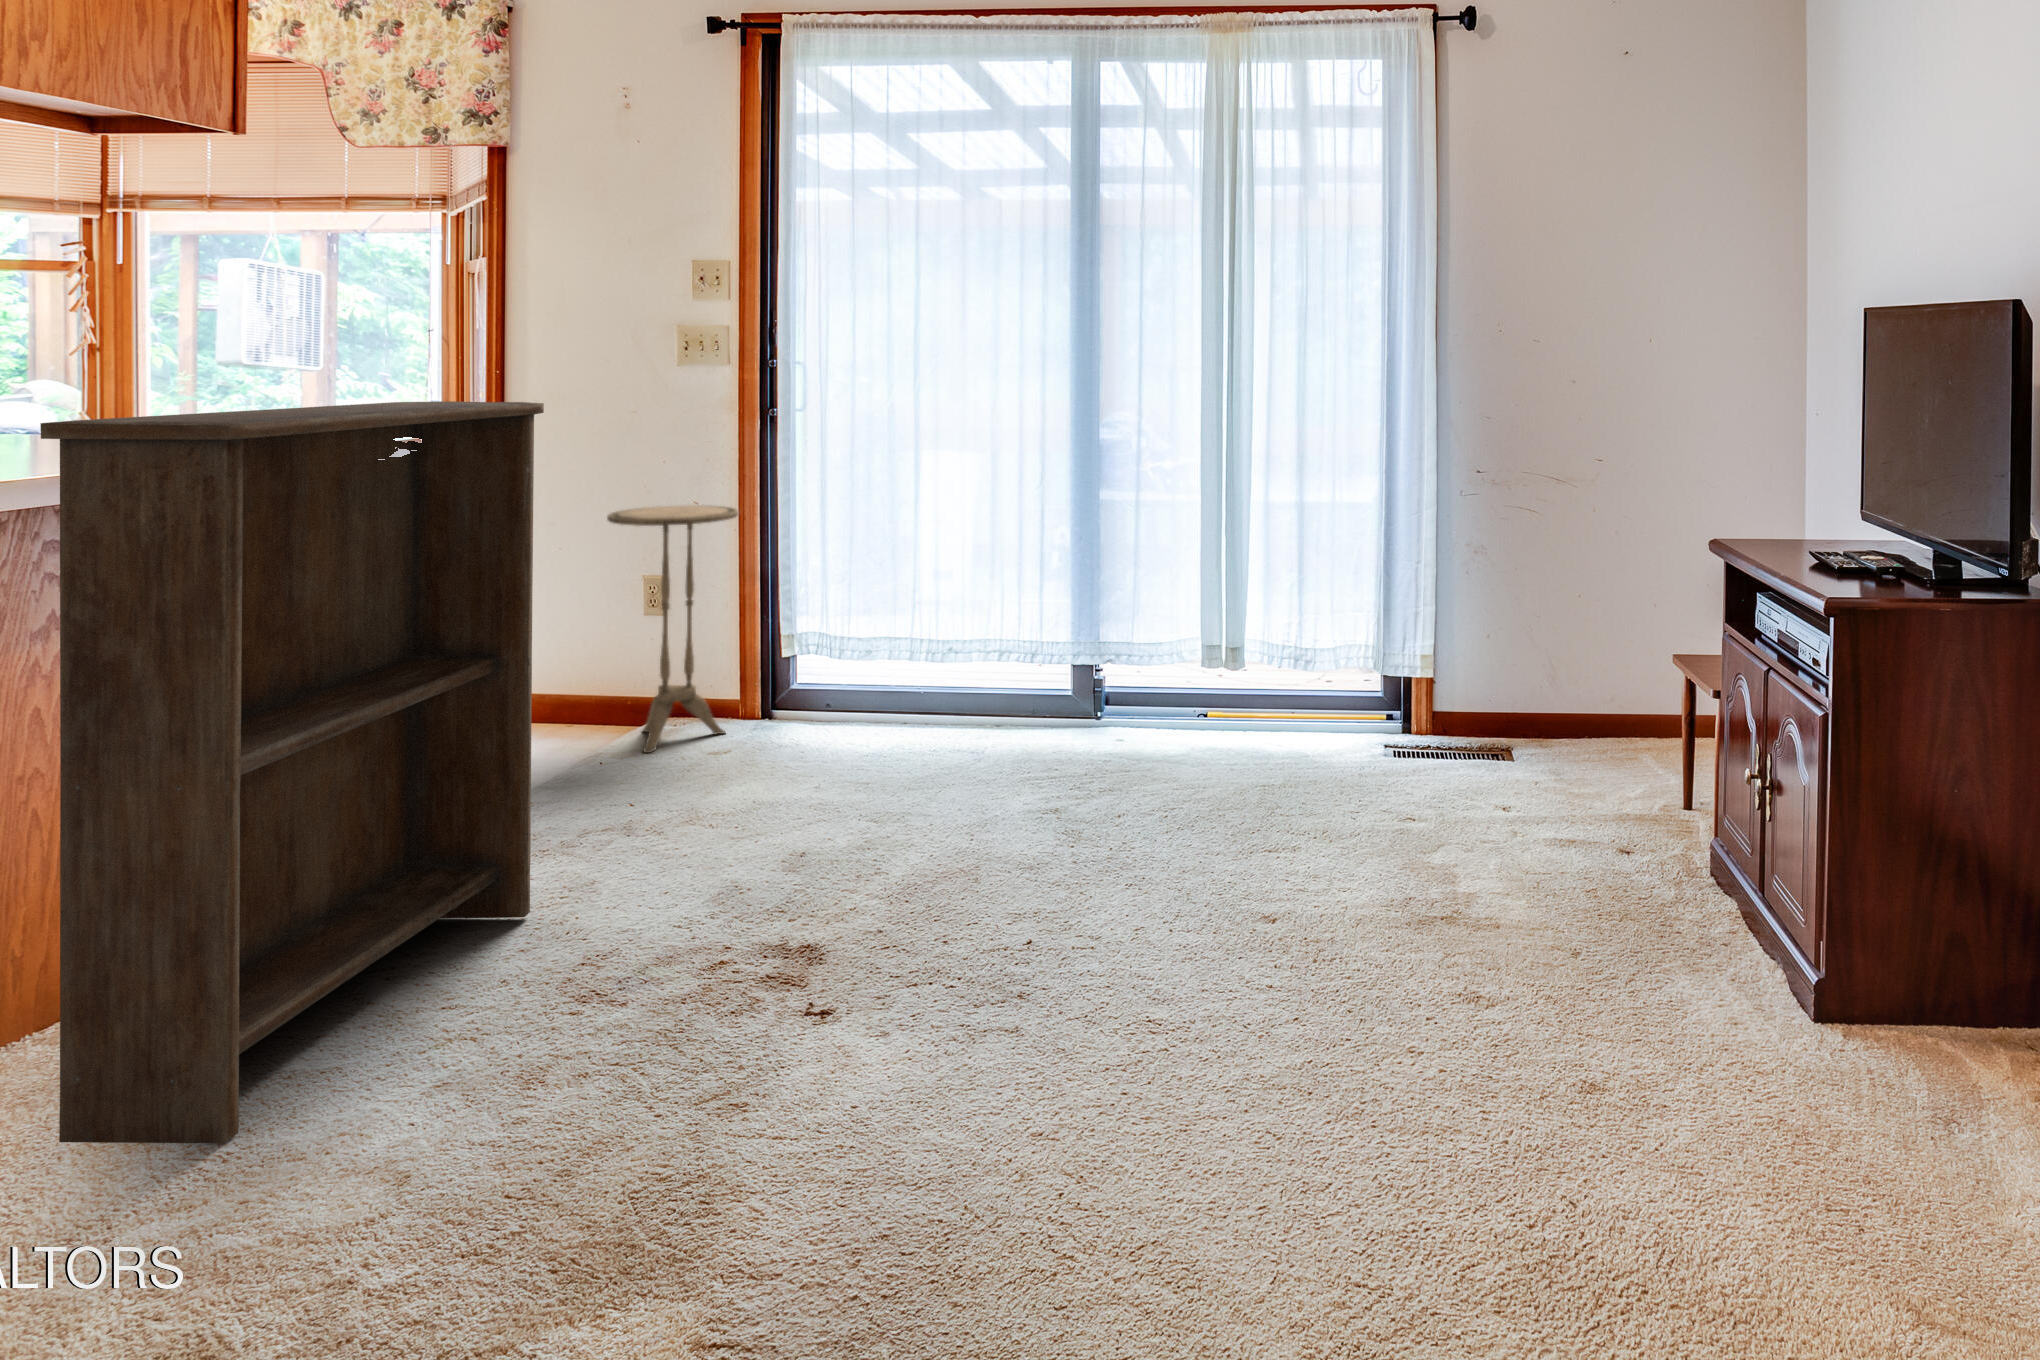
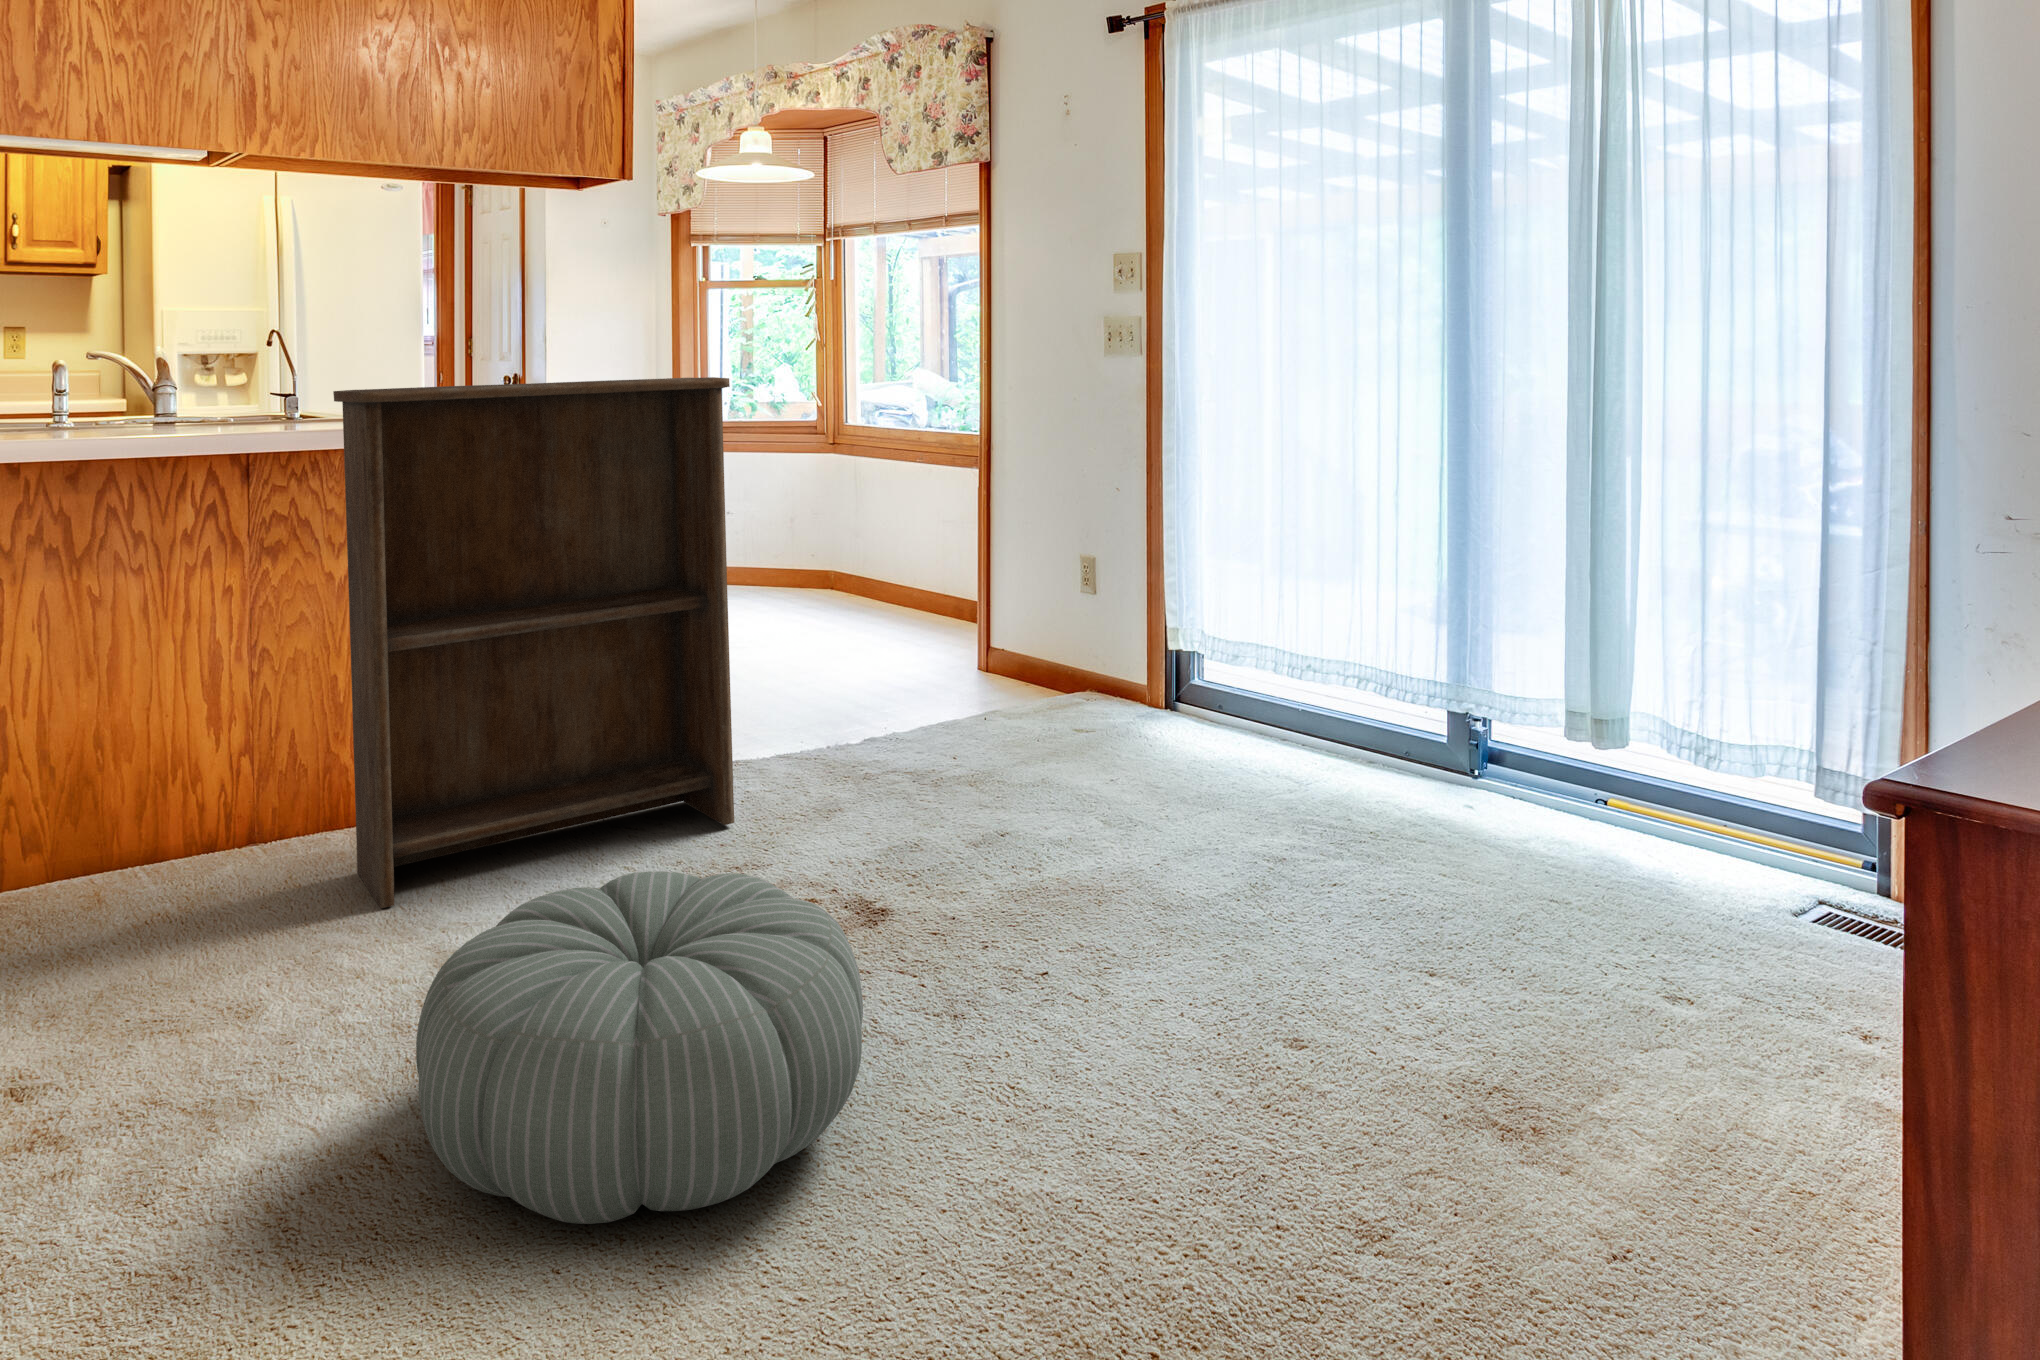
side table: present [607,505,738,753] -> none [1003,483,1122,720]
pouf: none [725,866,1150,1184] -> present [416,871,863,1224]

